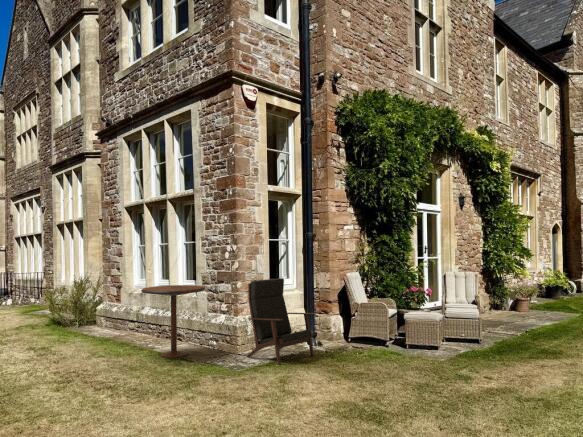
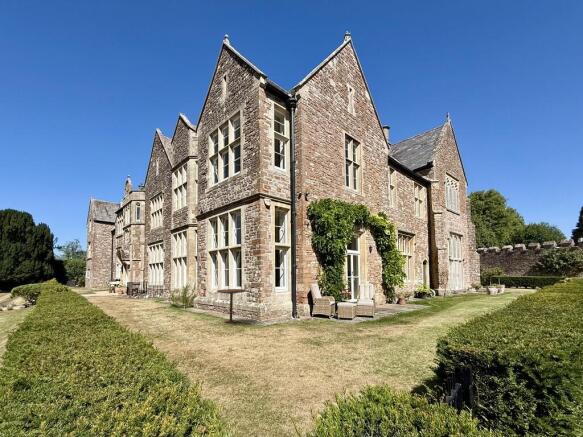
lounge chair: present [247,278,316,365] -> none [264,286,296,326]

